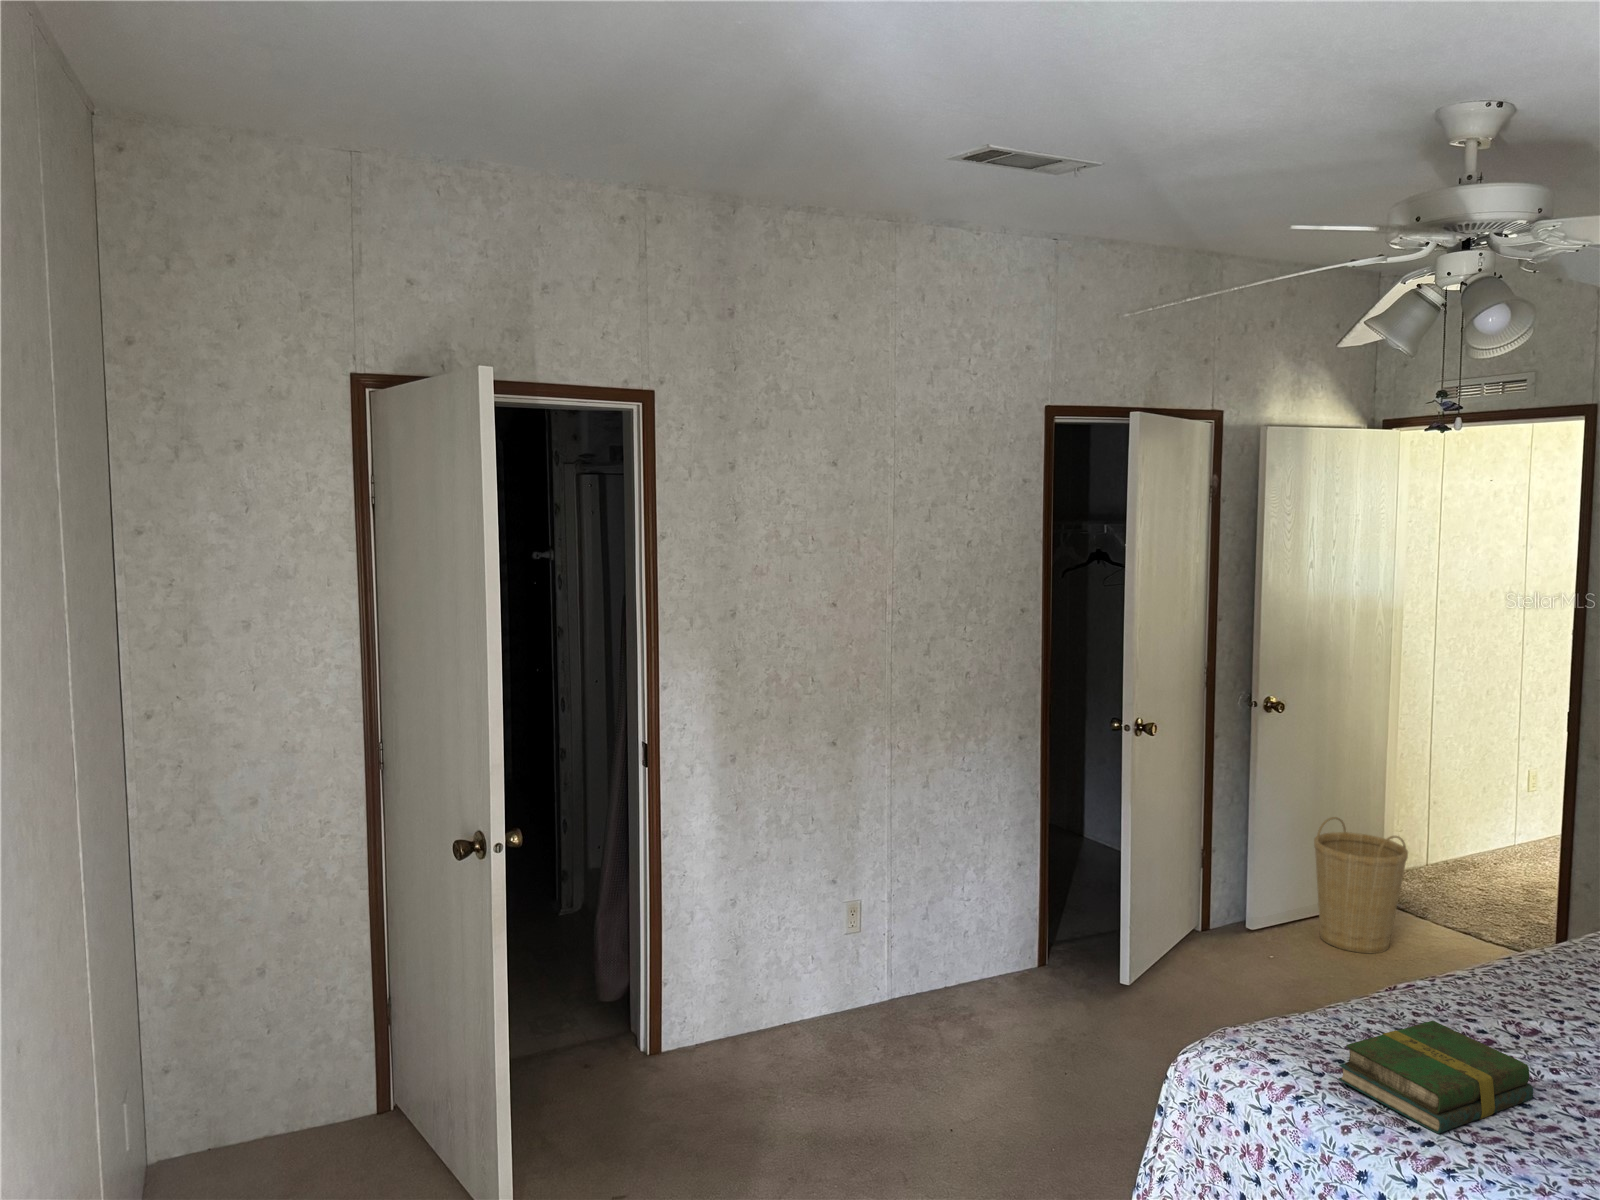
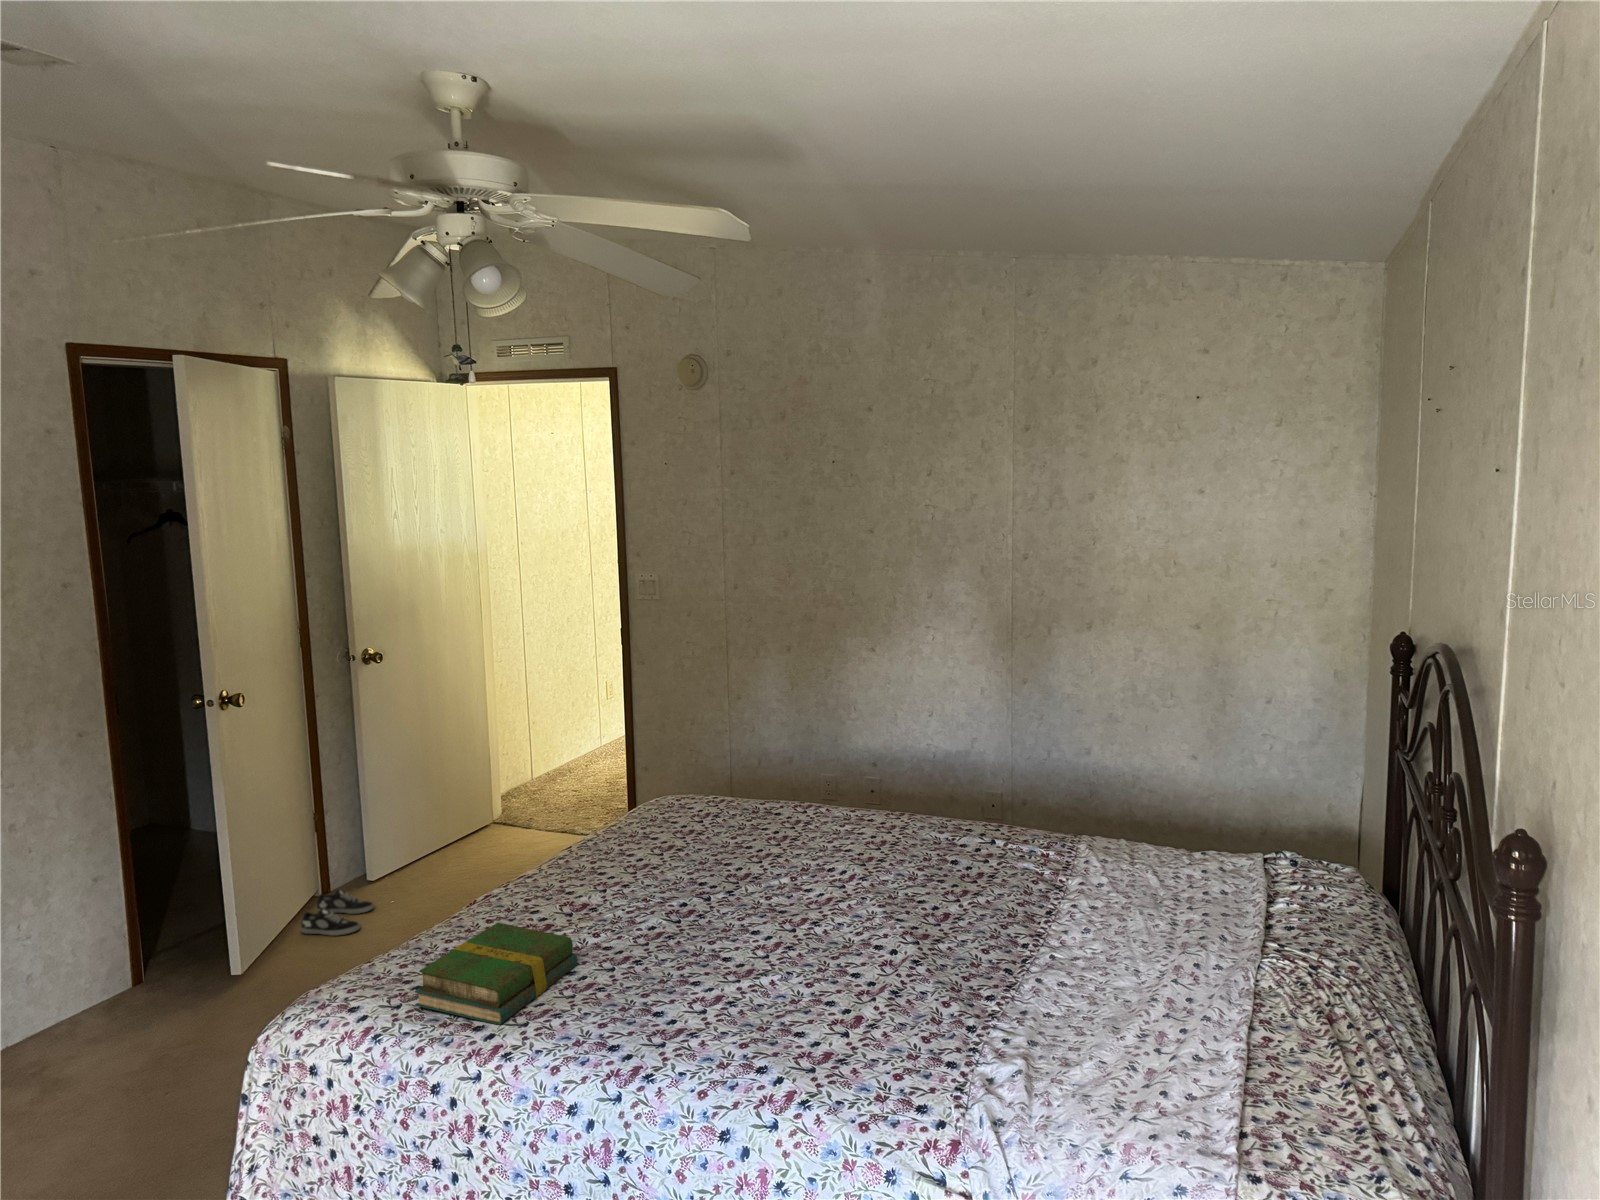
basket: present [1314,817,1408,953] -> none [424,754,504,872]
shoe: none [1179,934,1252,982] -> present [301,890,374,936]

